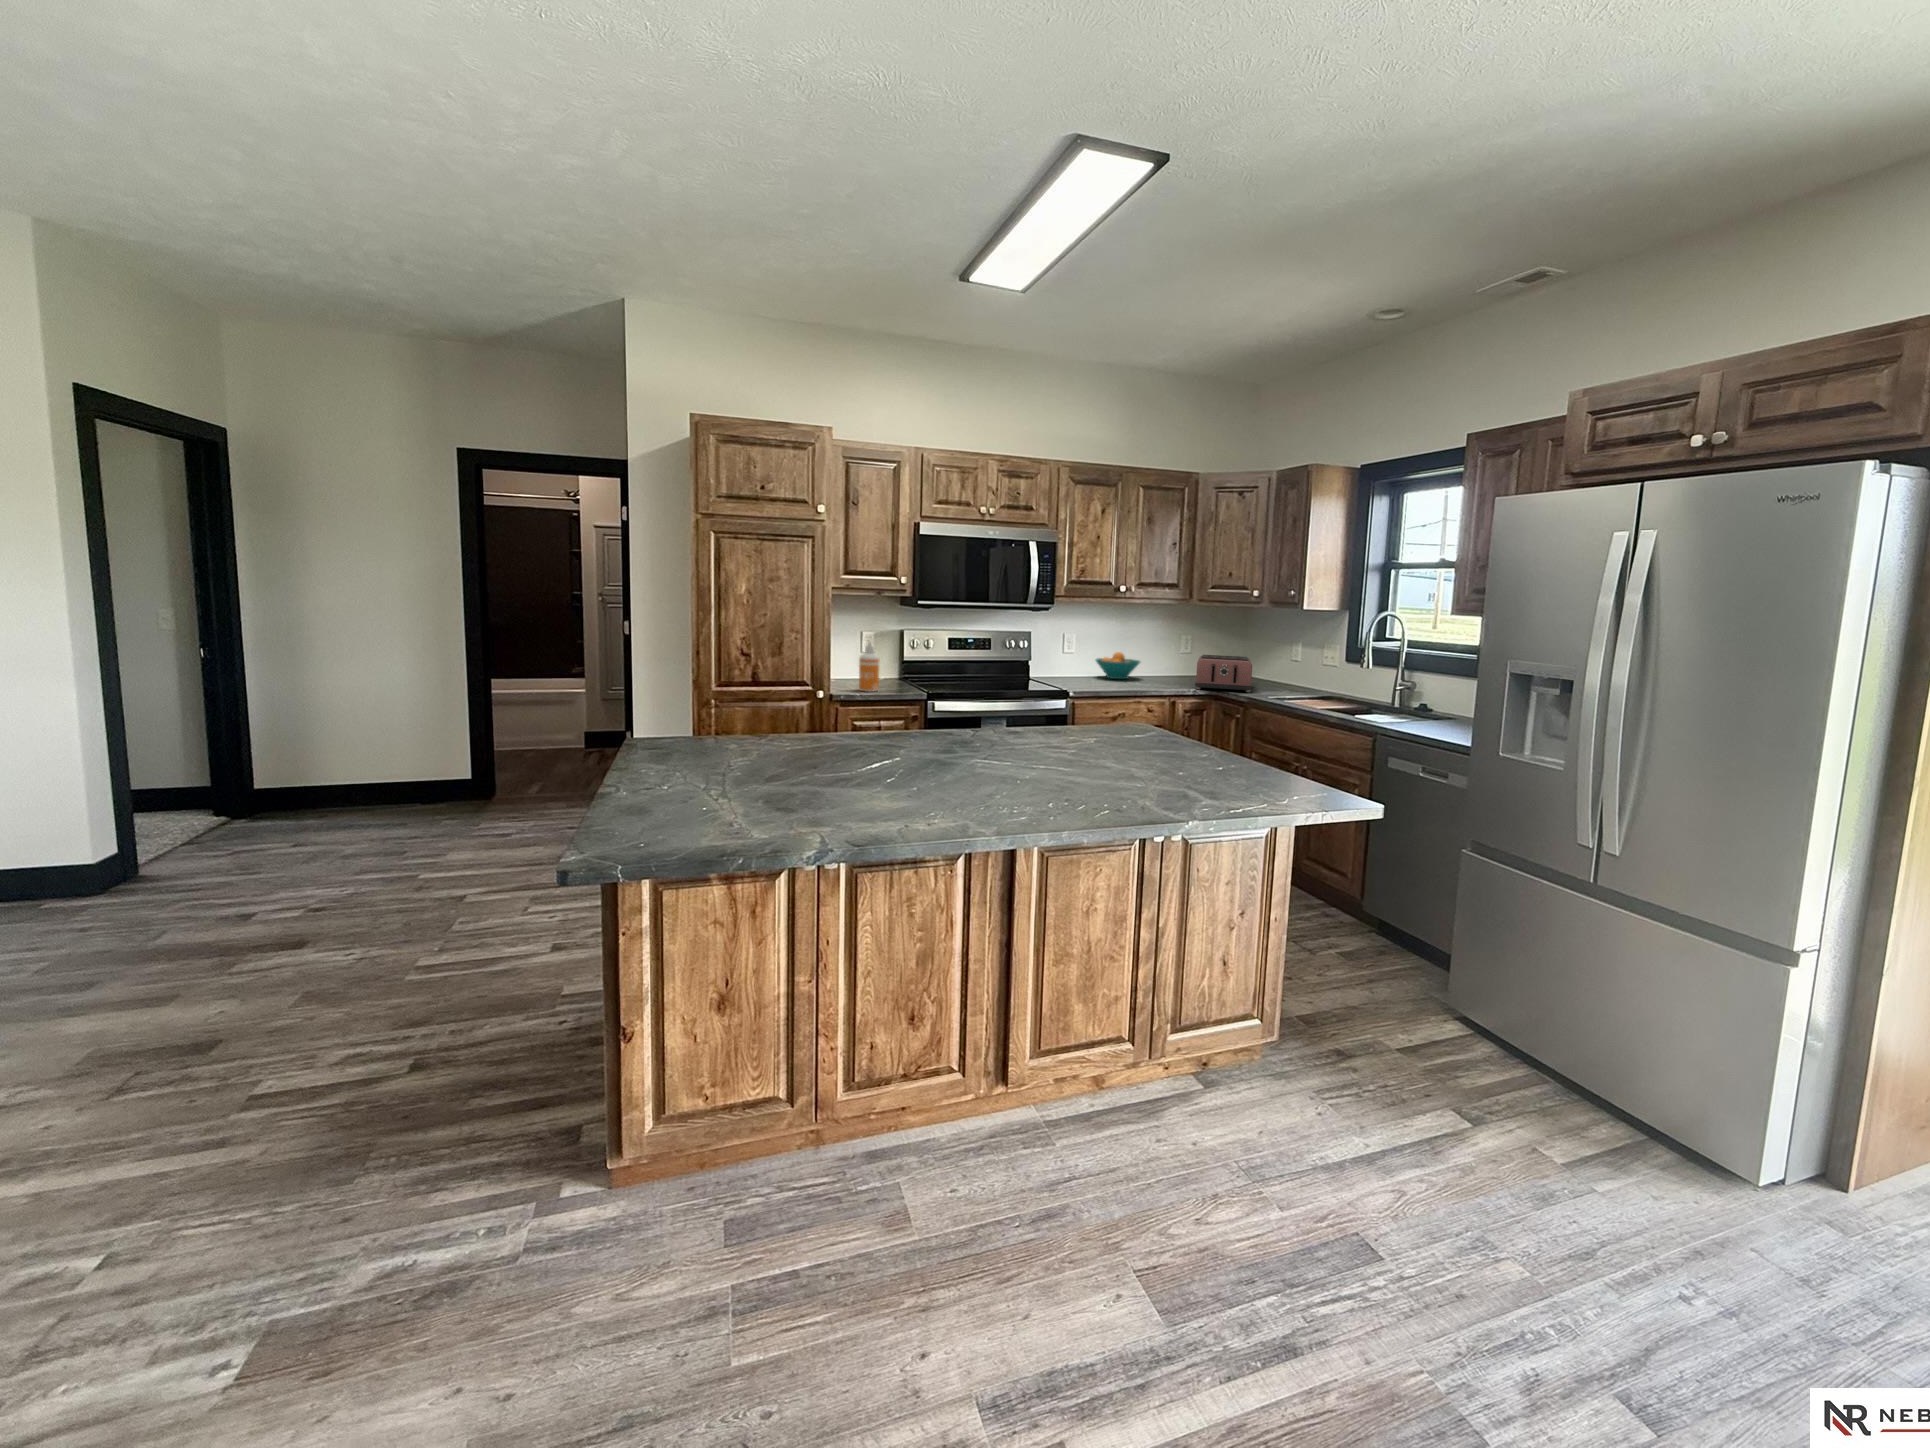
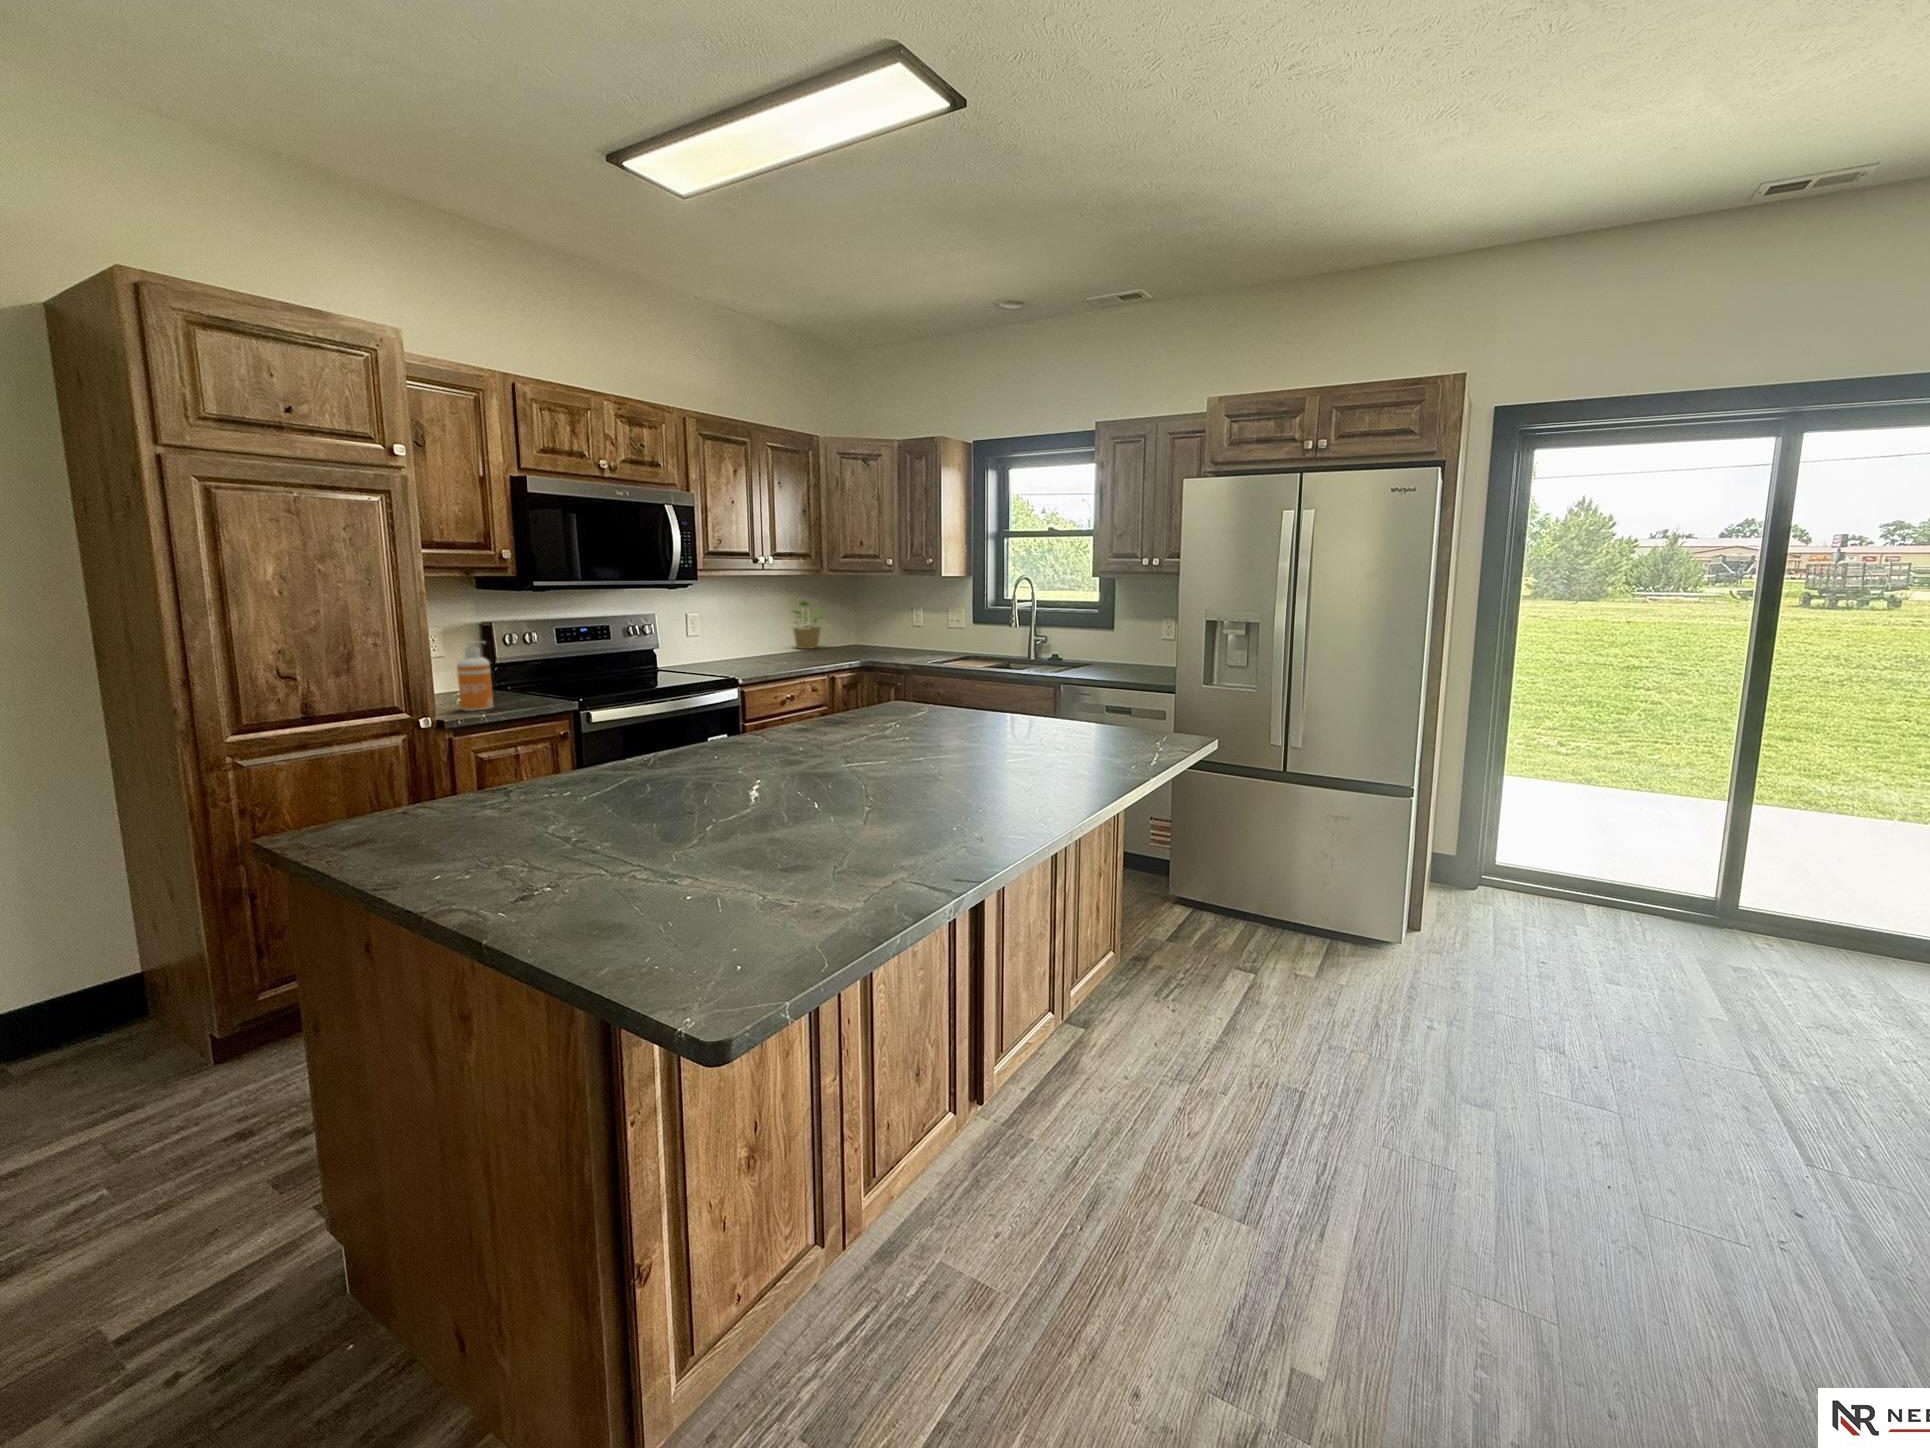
potted plant: none [1163,629,1202,676] -> present [793,601,826,649]
fruit bowl: present [1096,652,1140,679] -> none [728,629,781,659]
toaster: present [1195,655,1252,692] -> none [840,624,906,660]

